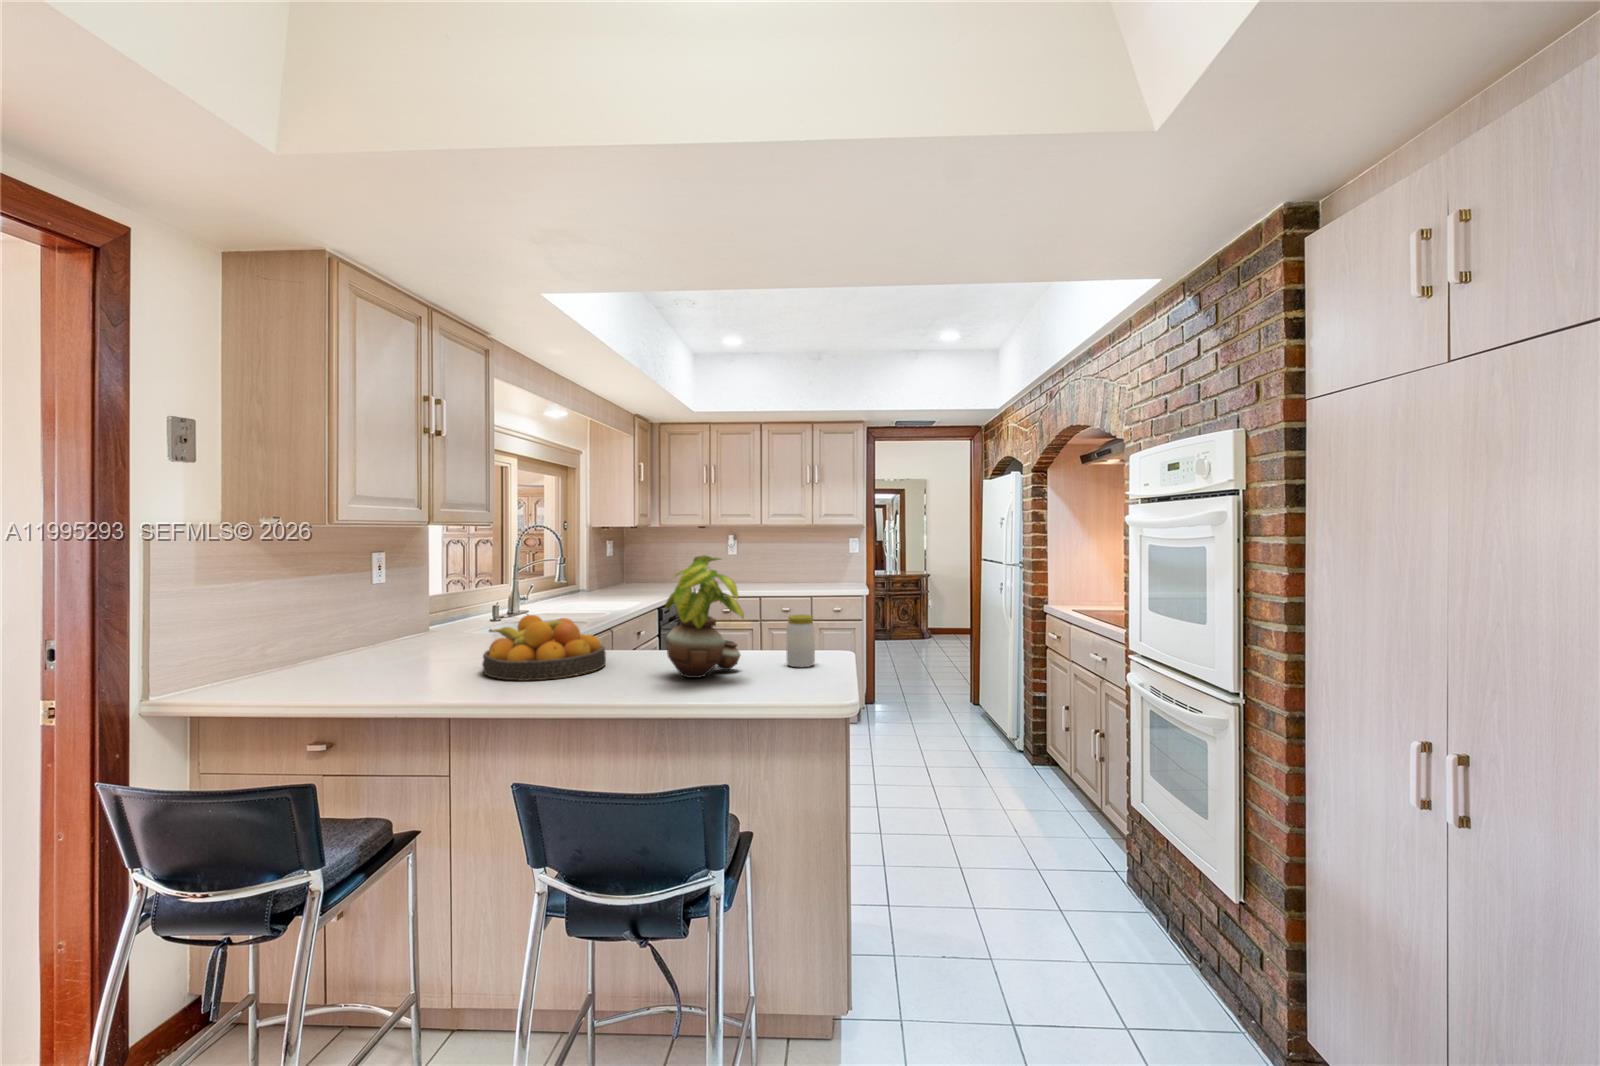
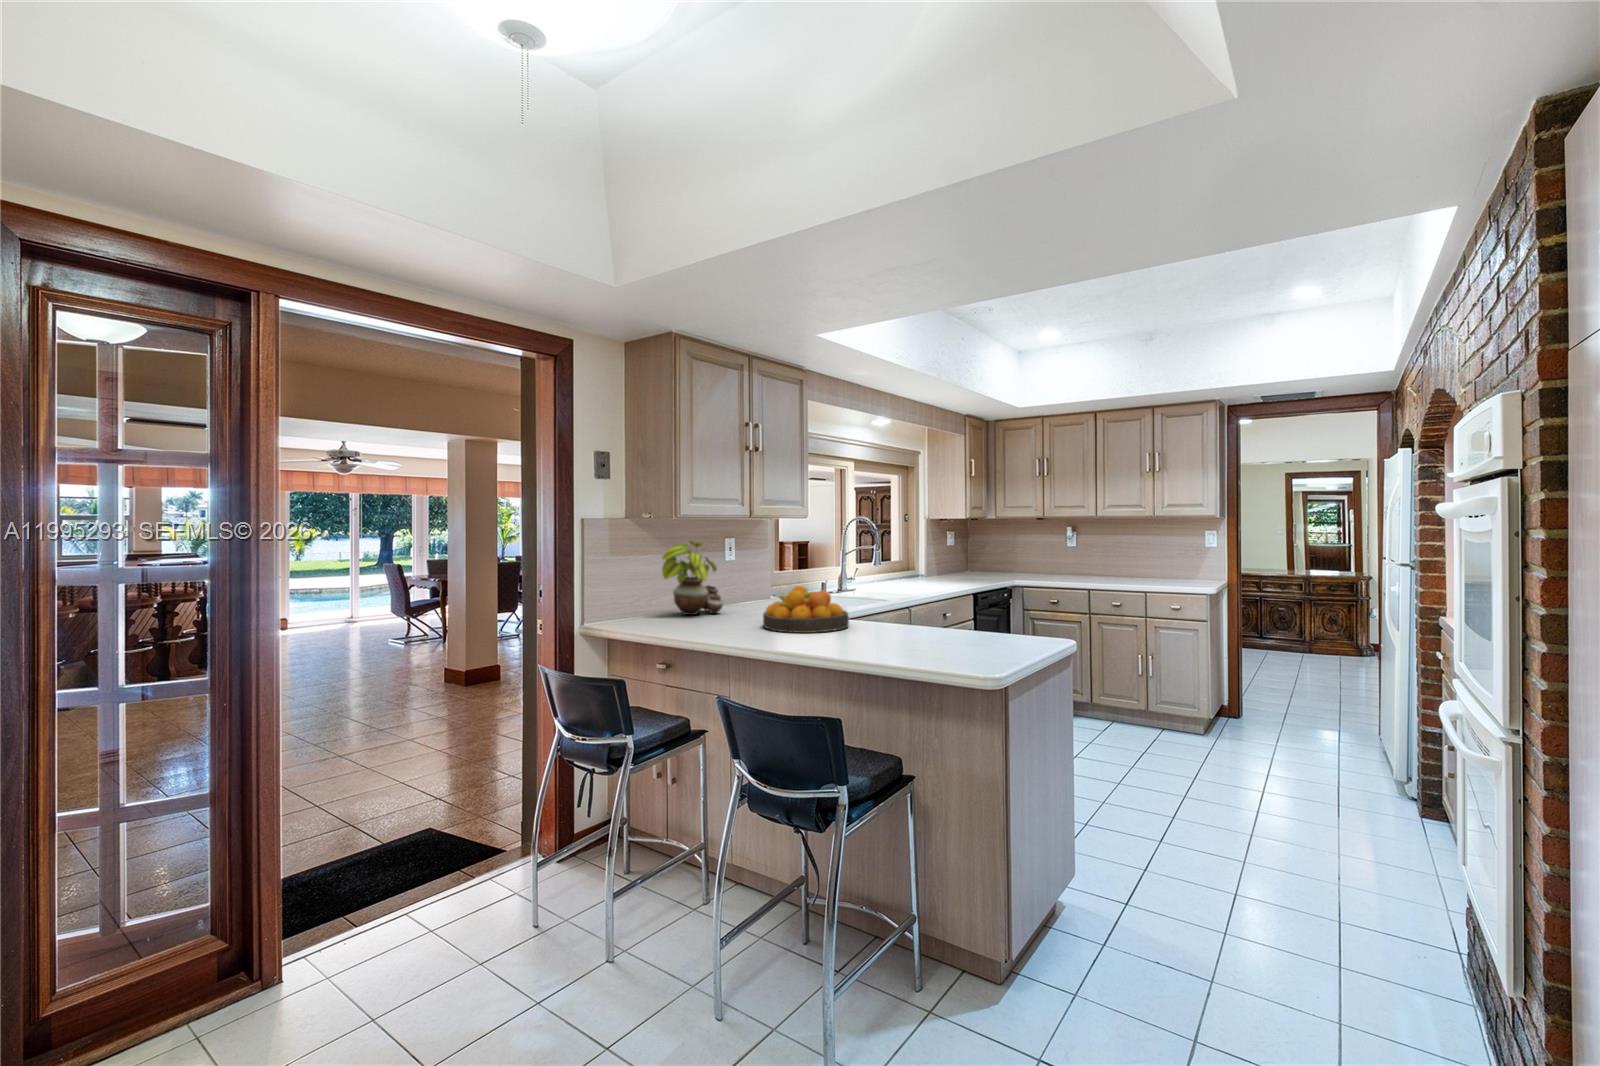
potted plant: present [665,555,744,678] -> present [662,541,723,615]
jar: present [786,615,815,667] -> none [982,598,1008,645]

